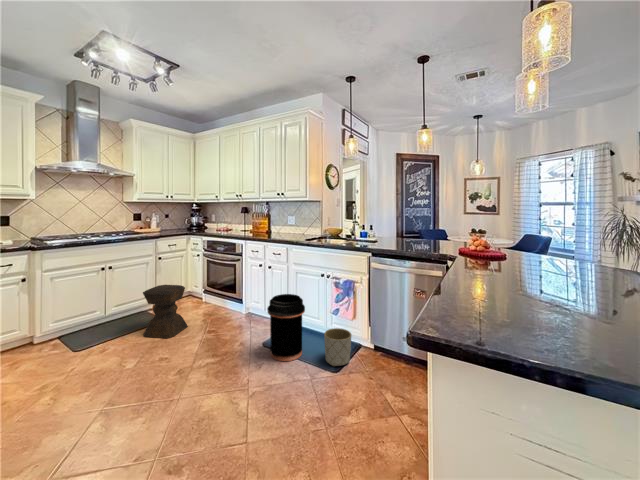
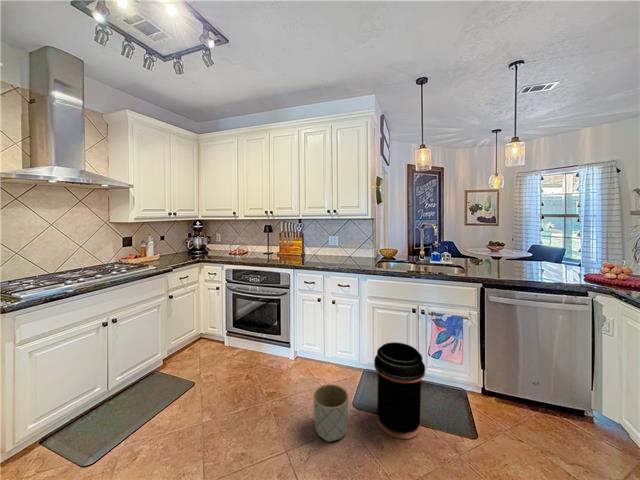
stool: present [143,285,188,338] -> none [176,339,235,427]
planter: present [324,328,352,366] -> present [313,384,348,442]

